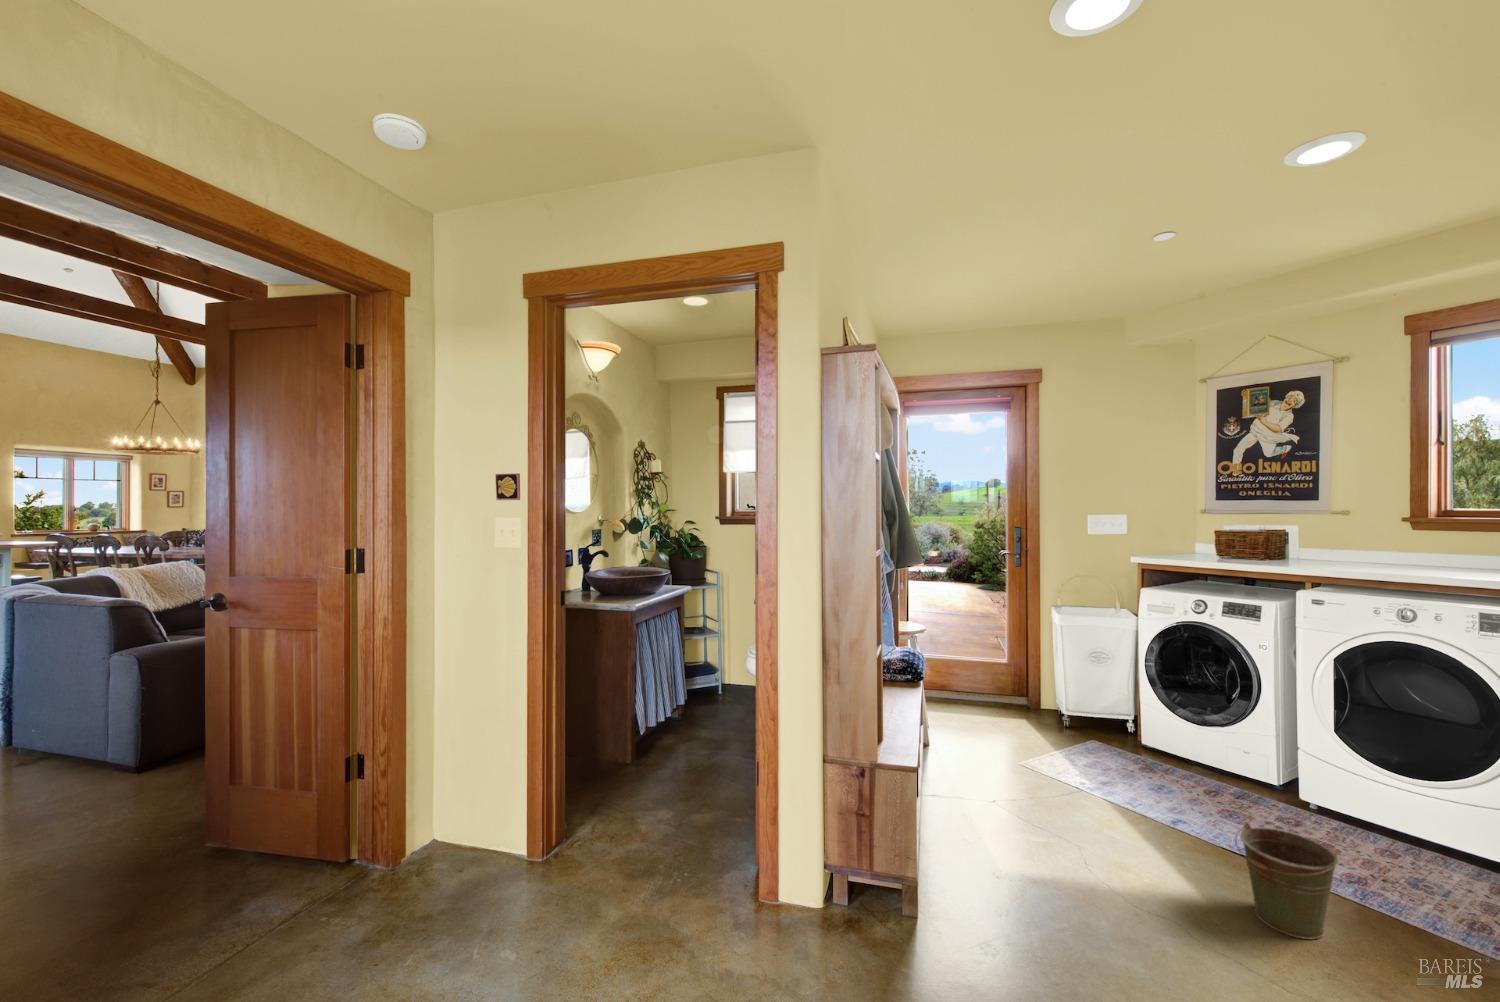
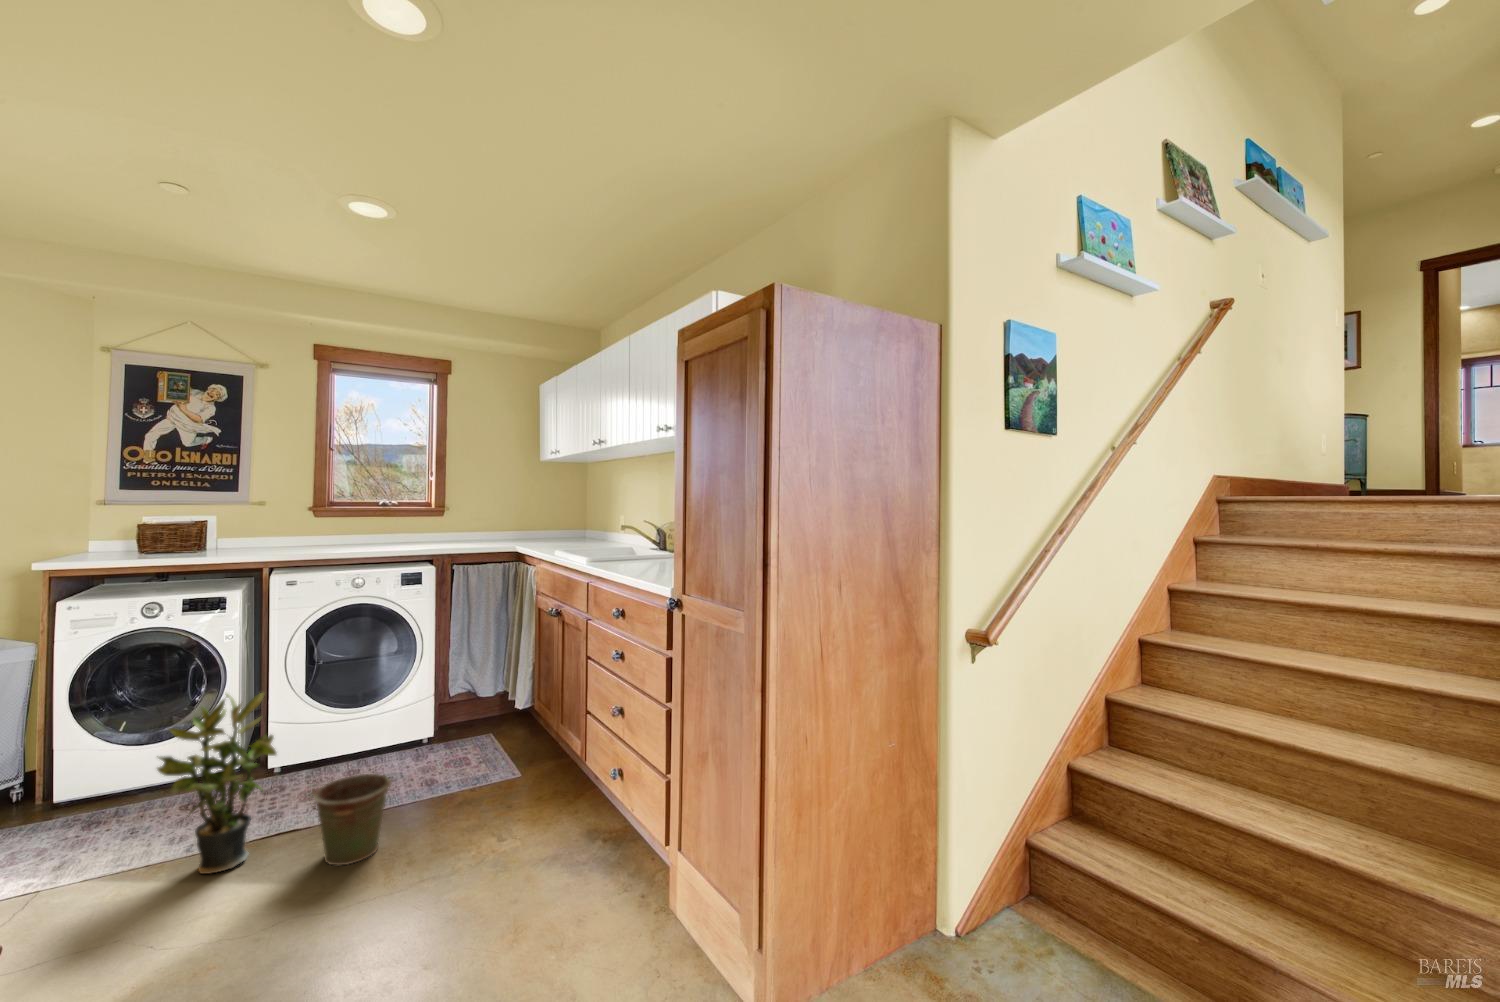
potted plant: none [1128,692,1230,858] -> present [157,693,276,874]

